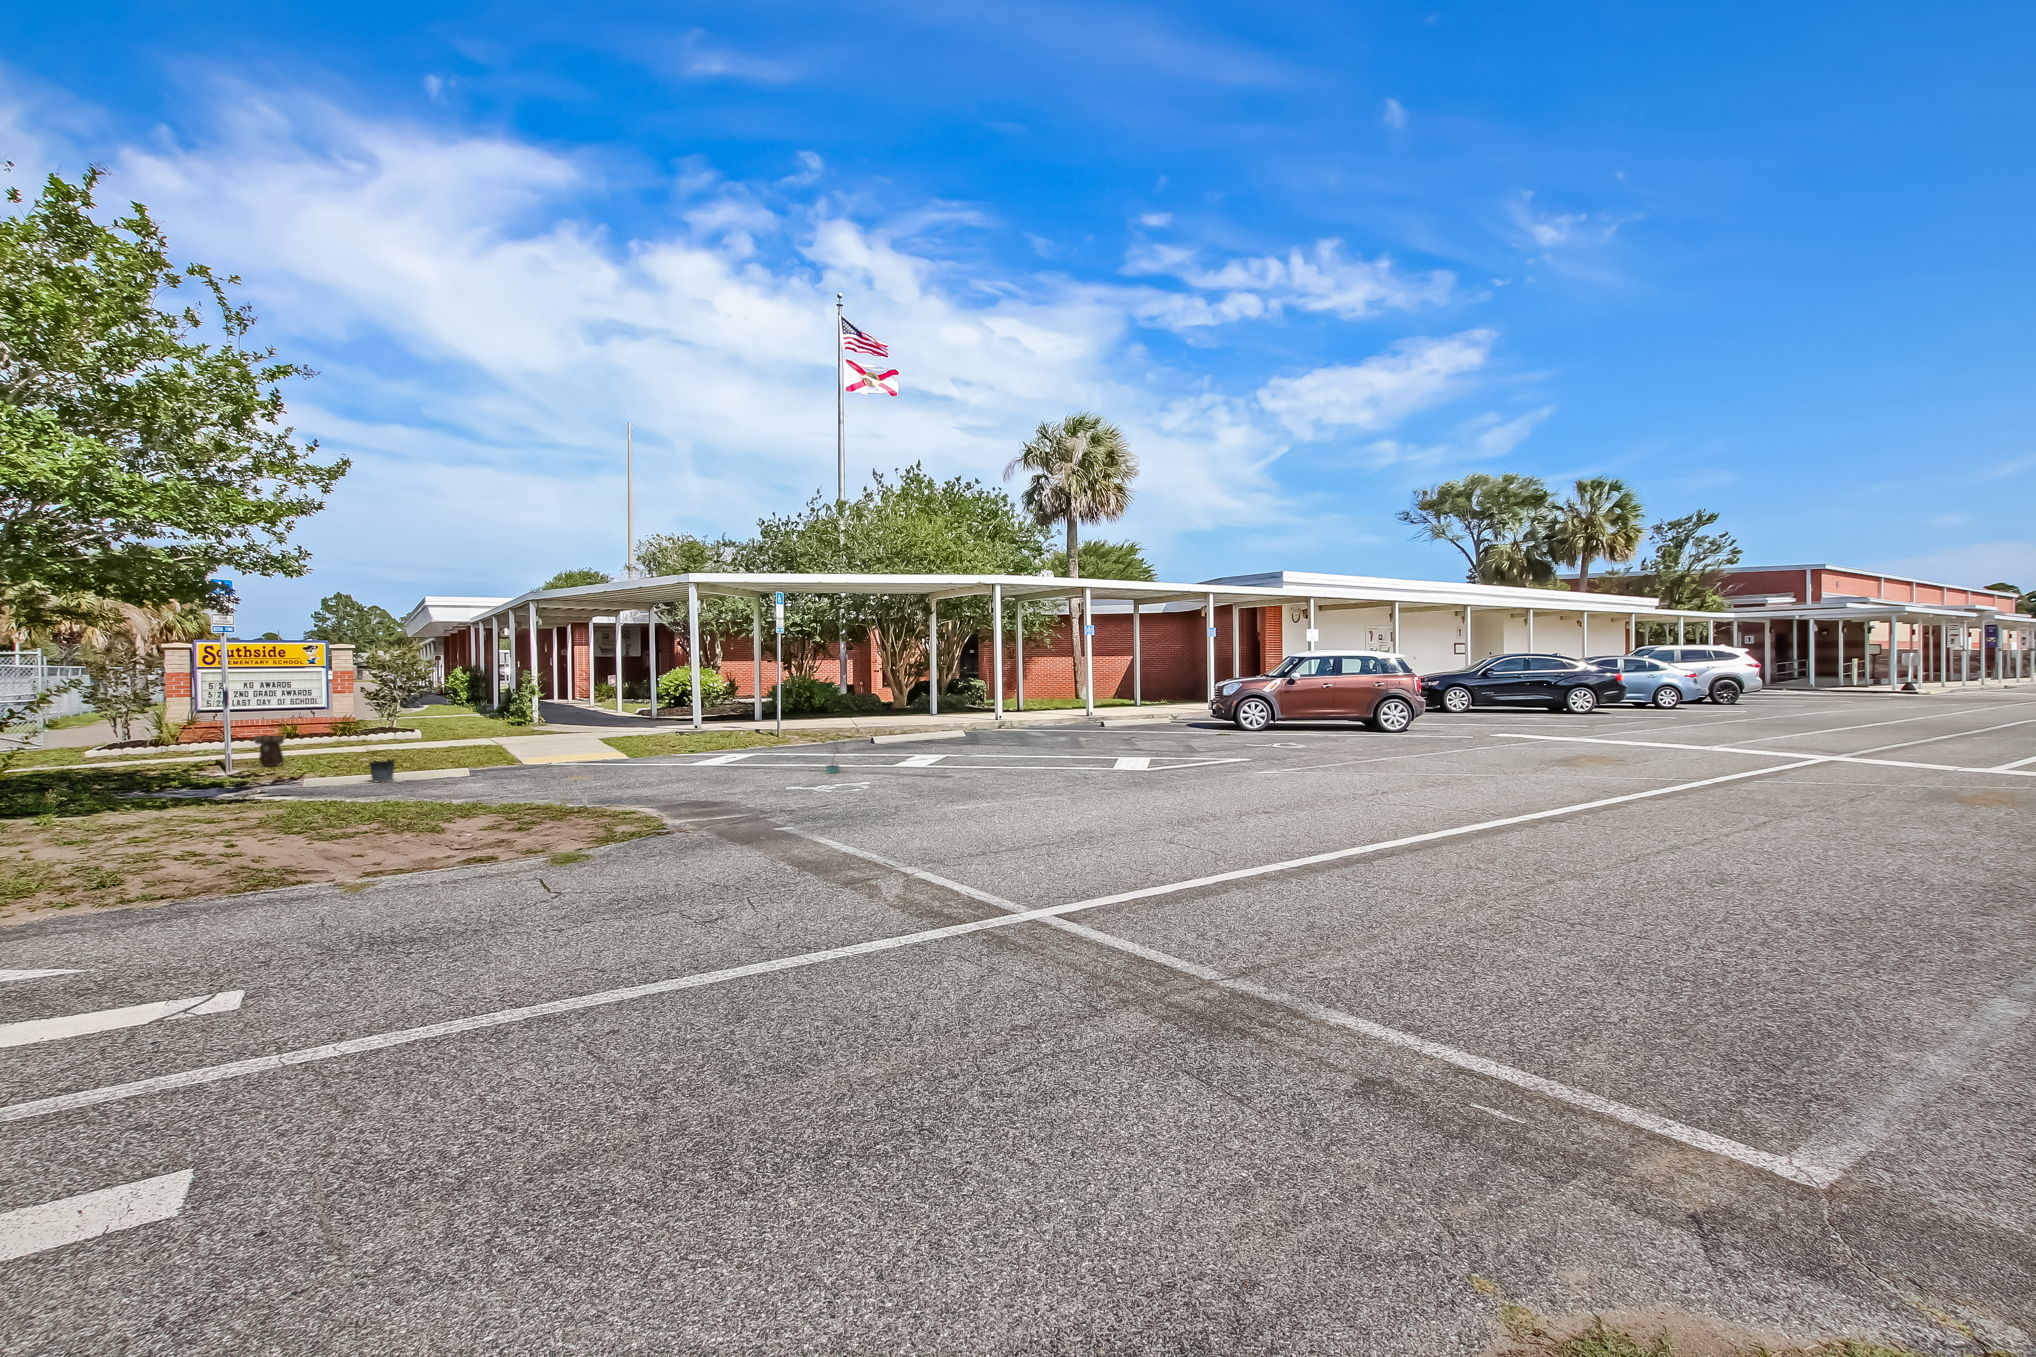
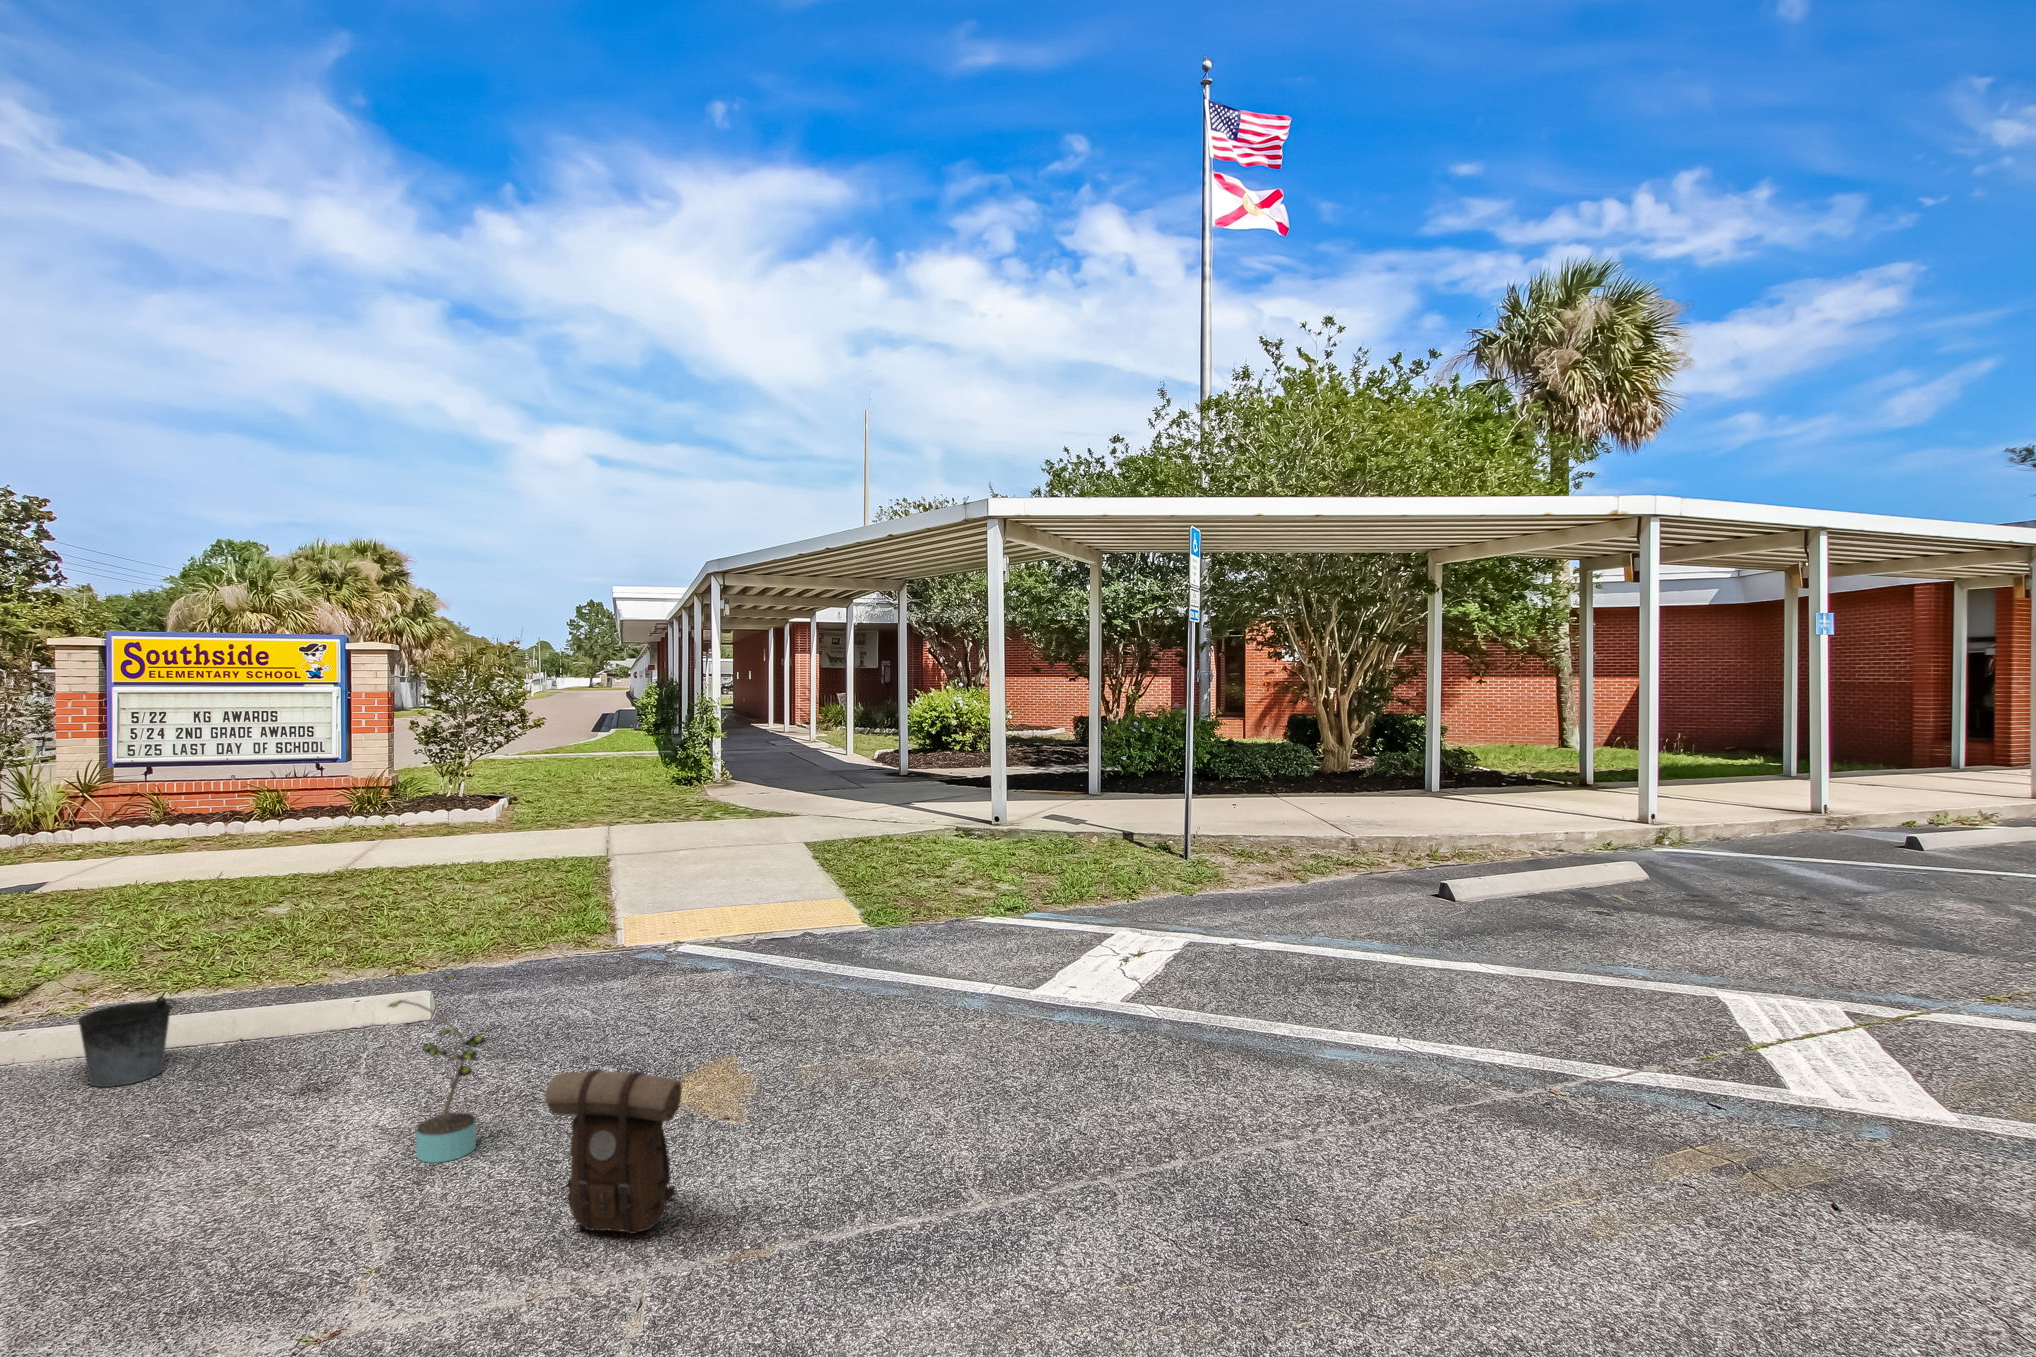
backpack: present [254,735,284,766] -> present [544,1069,682,1234]
potted plant: present [826,740,839,774] -> present [389,973,487,1163]

